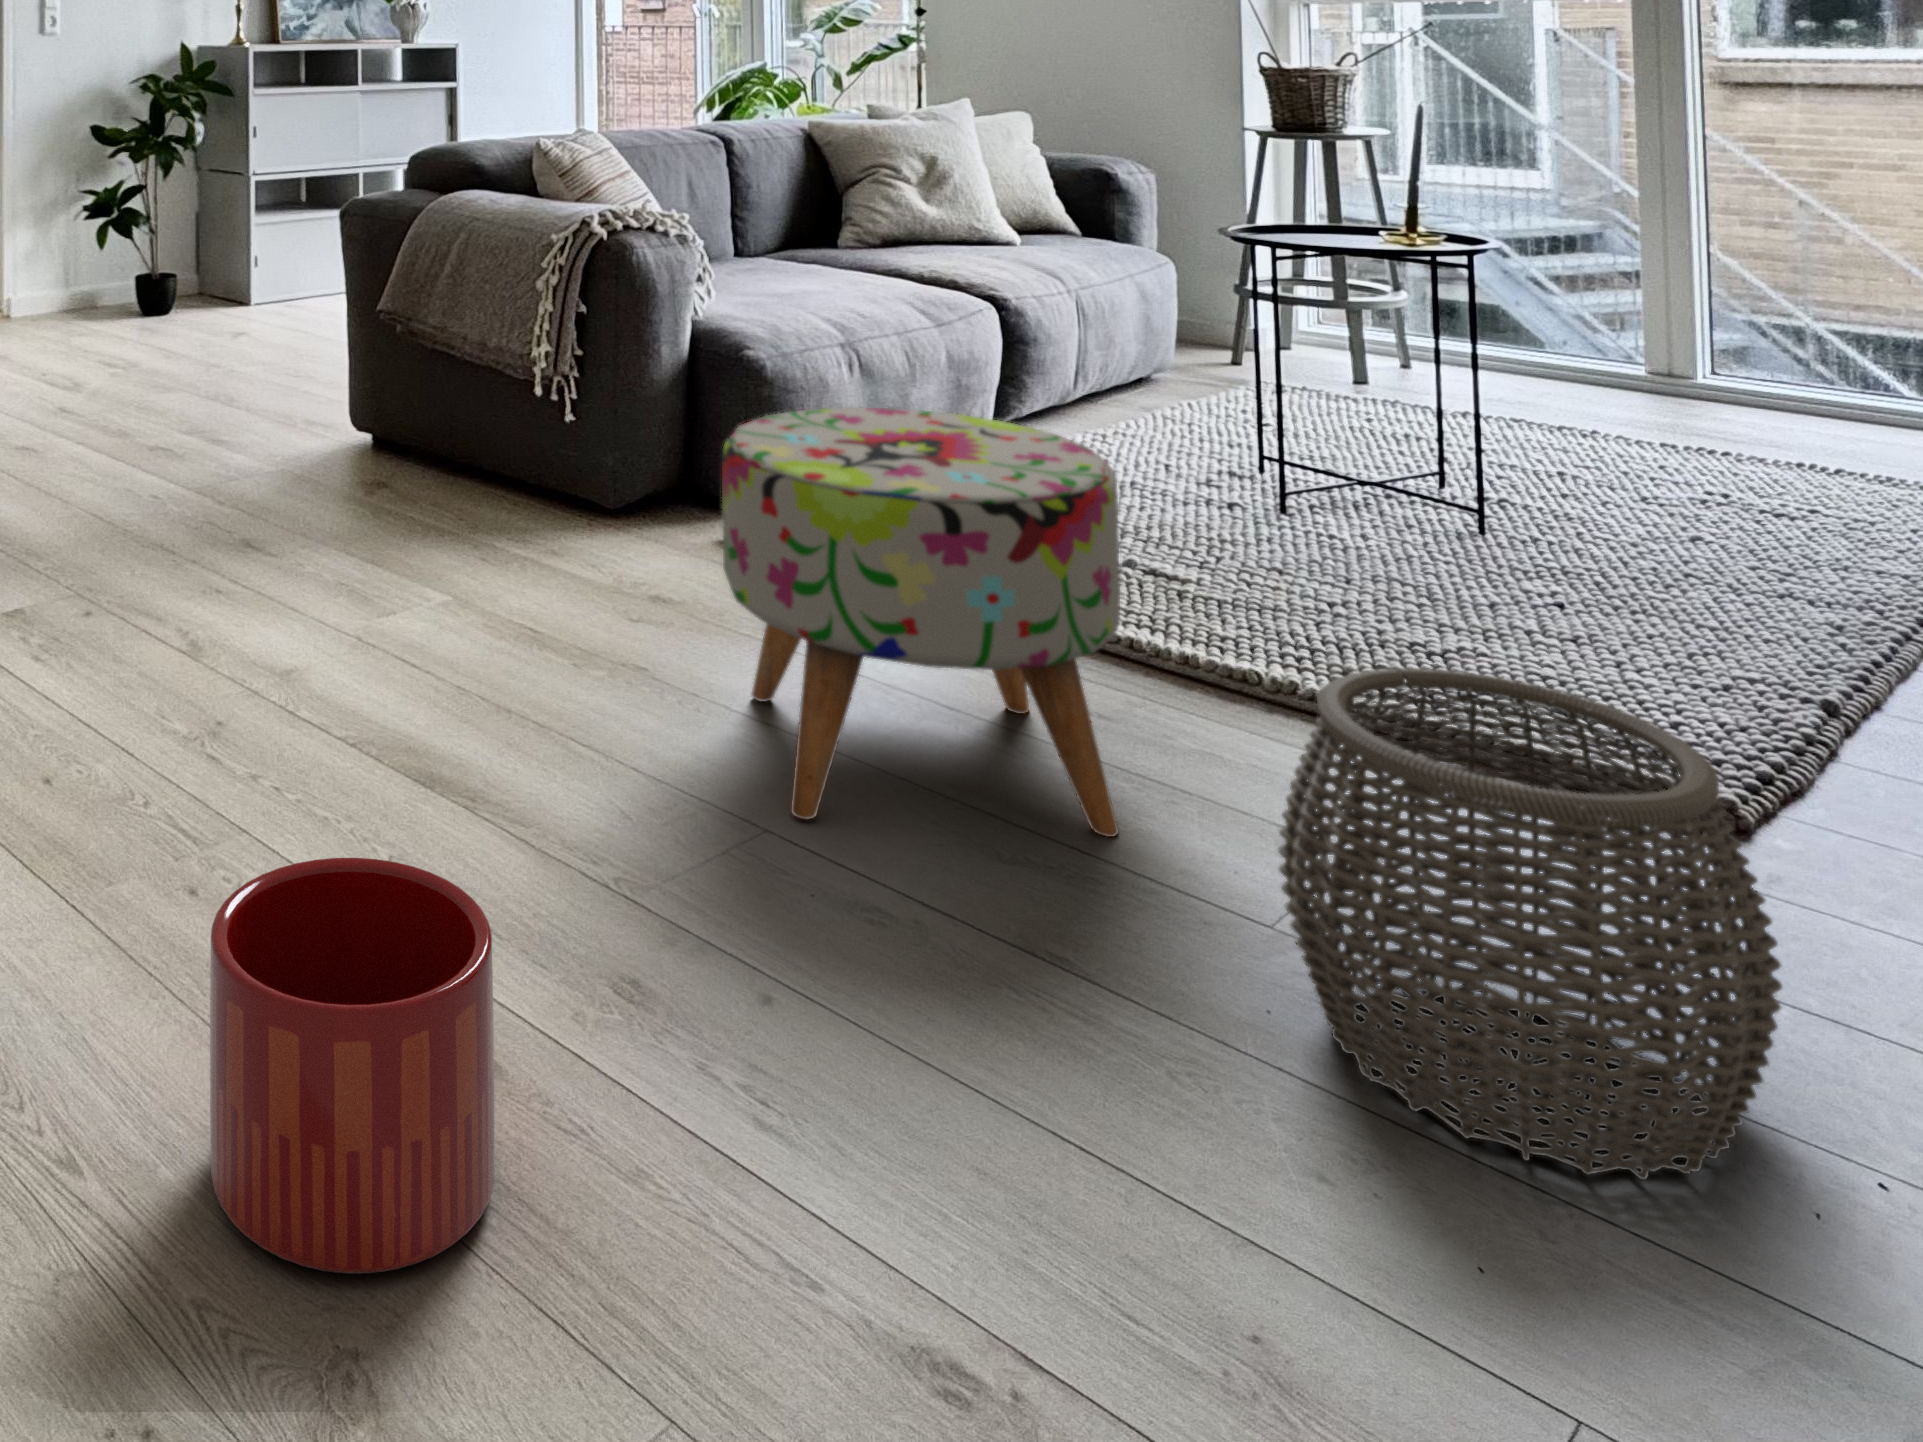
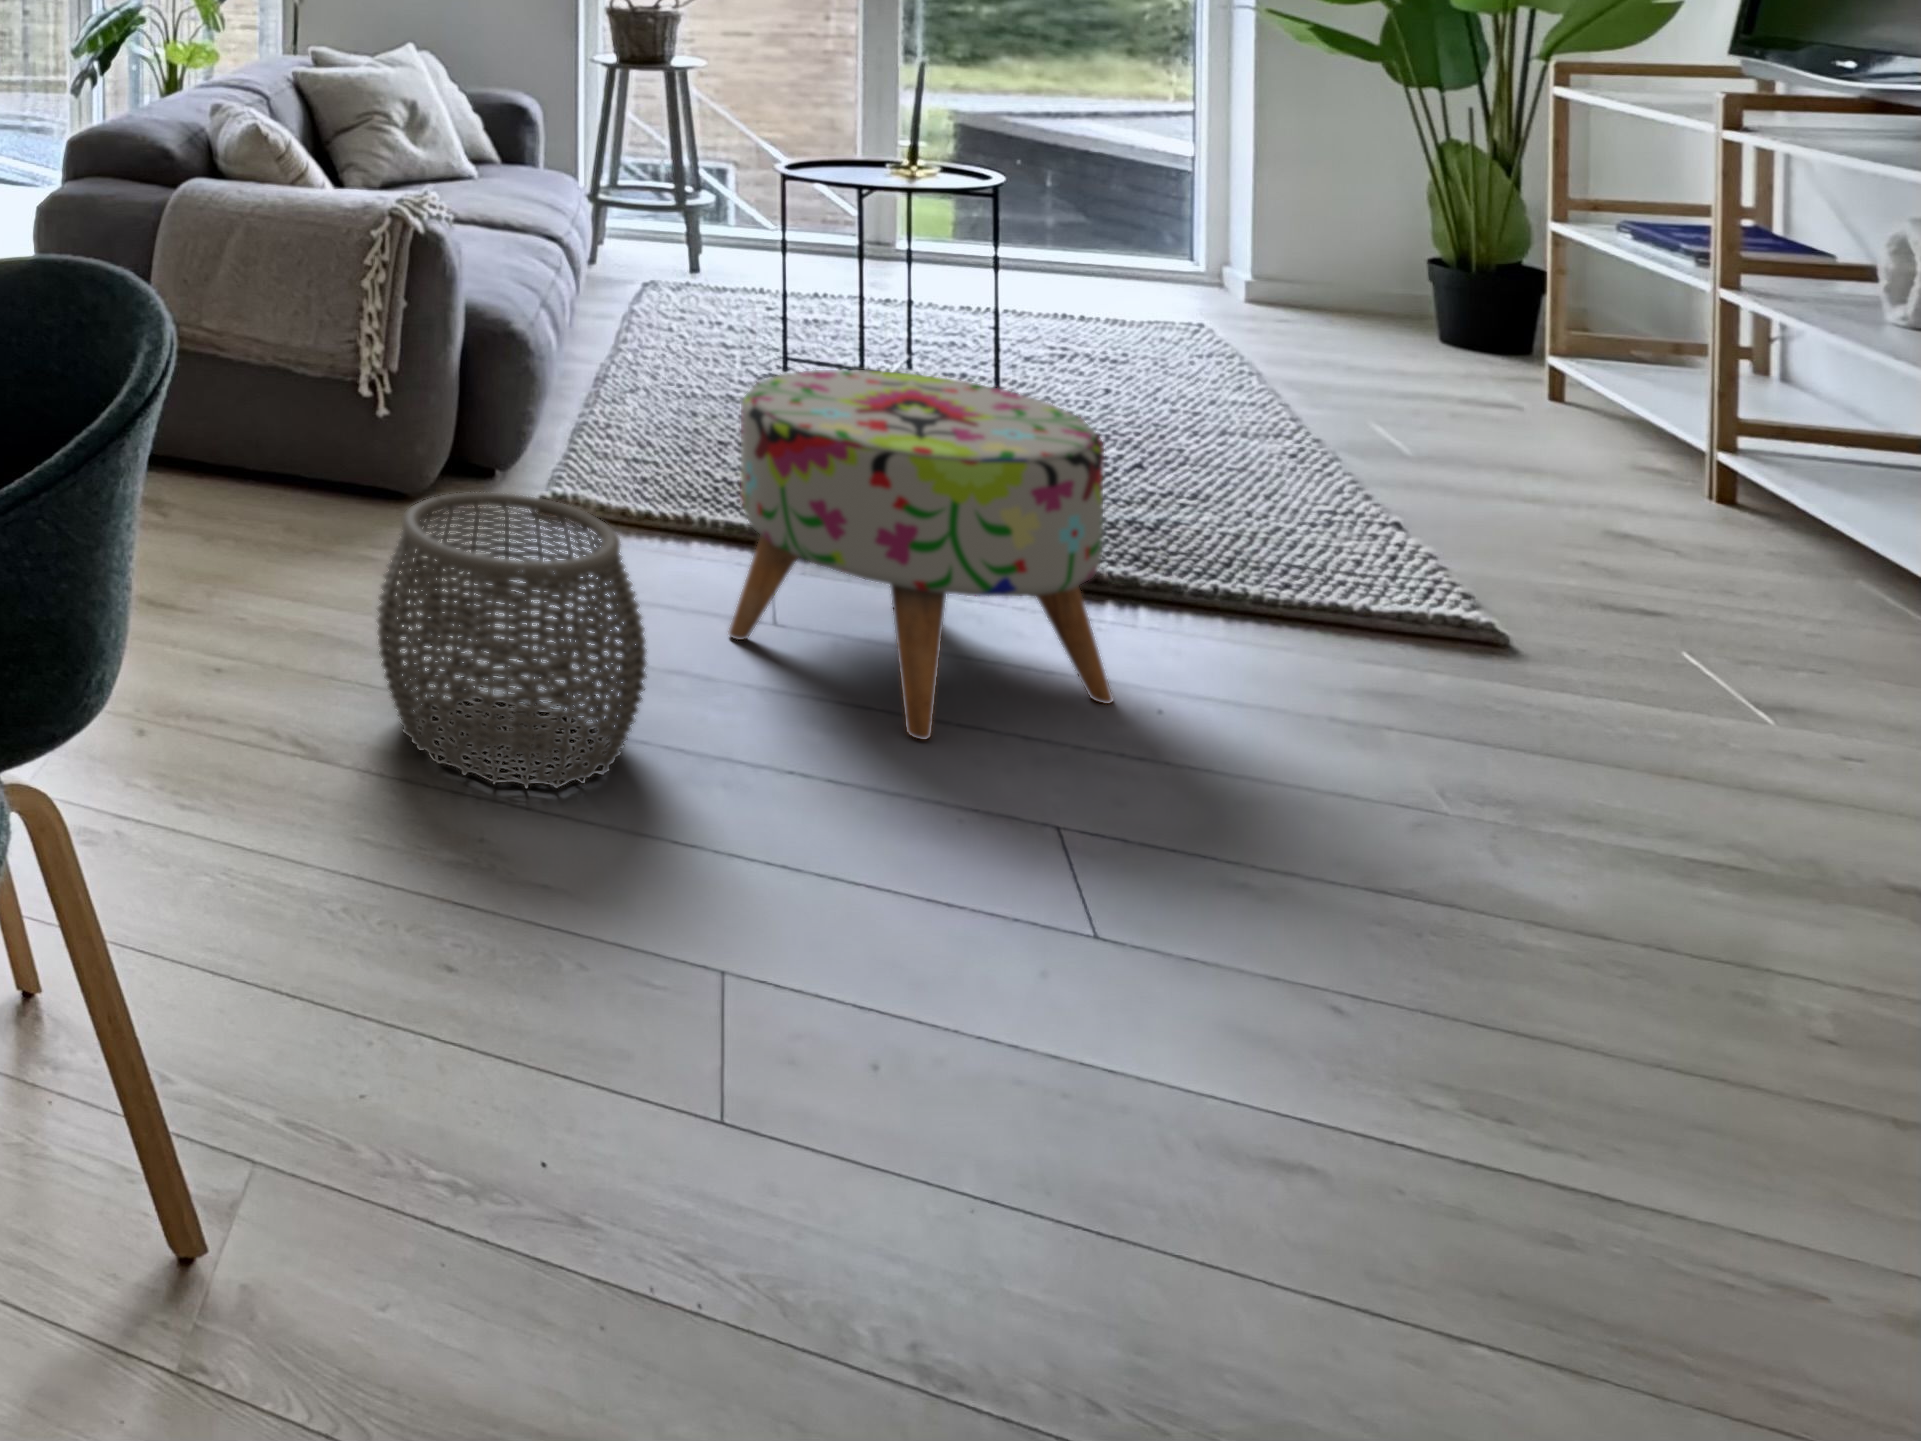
woven basket: present [1278,668,1782,1180] -> present [377,492,647,788]
planter: present [210,858,495,1274] -> none [975,865,1276,1227]

